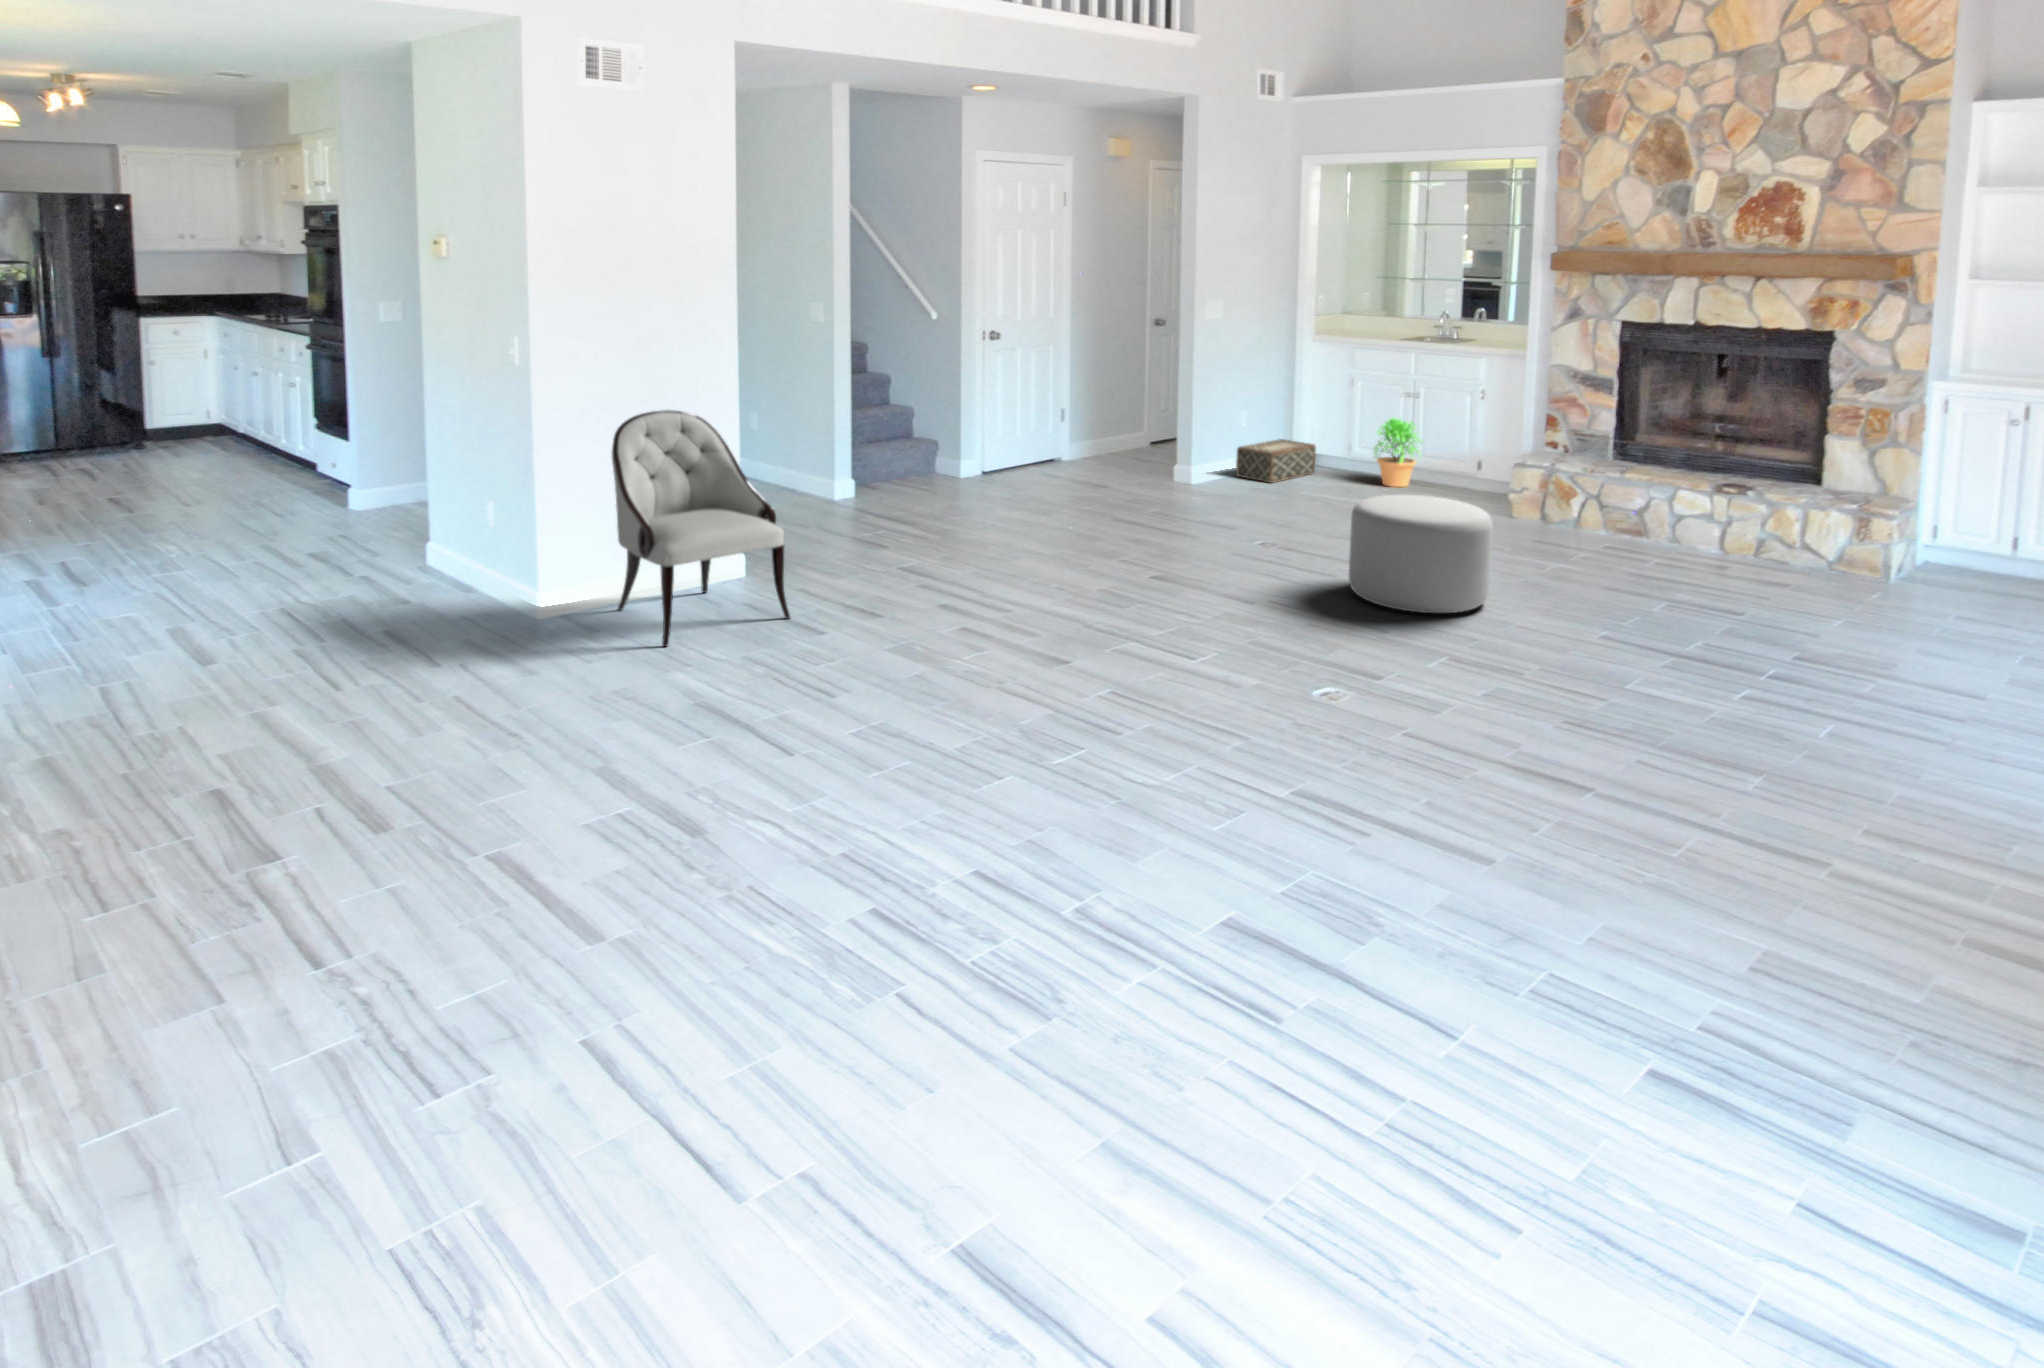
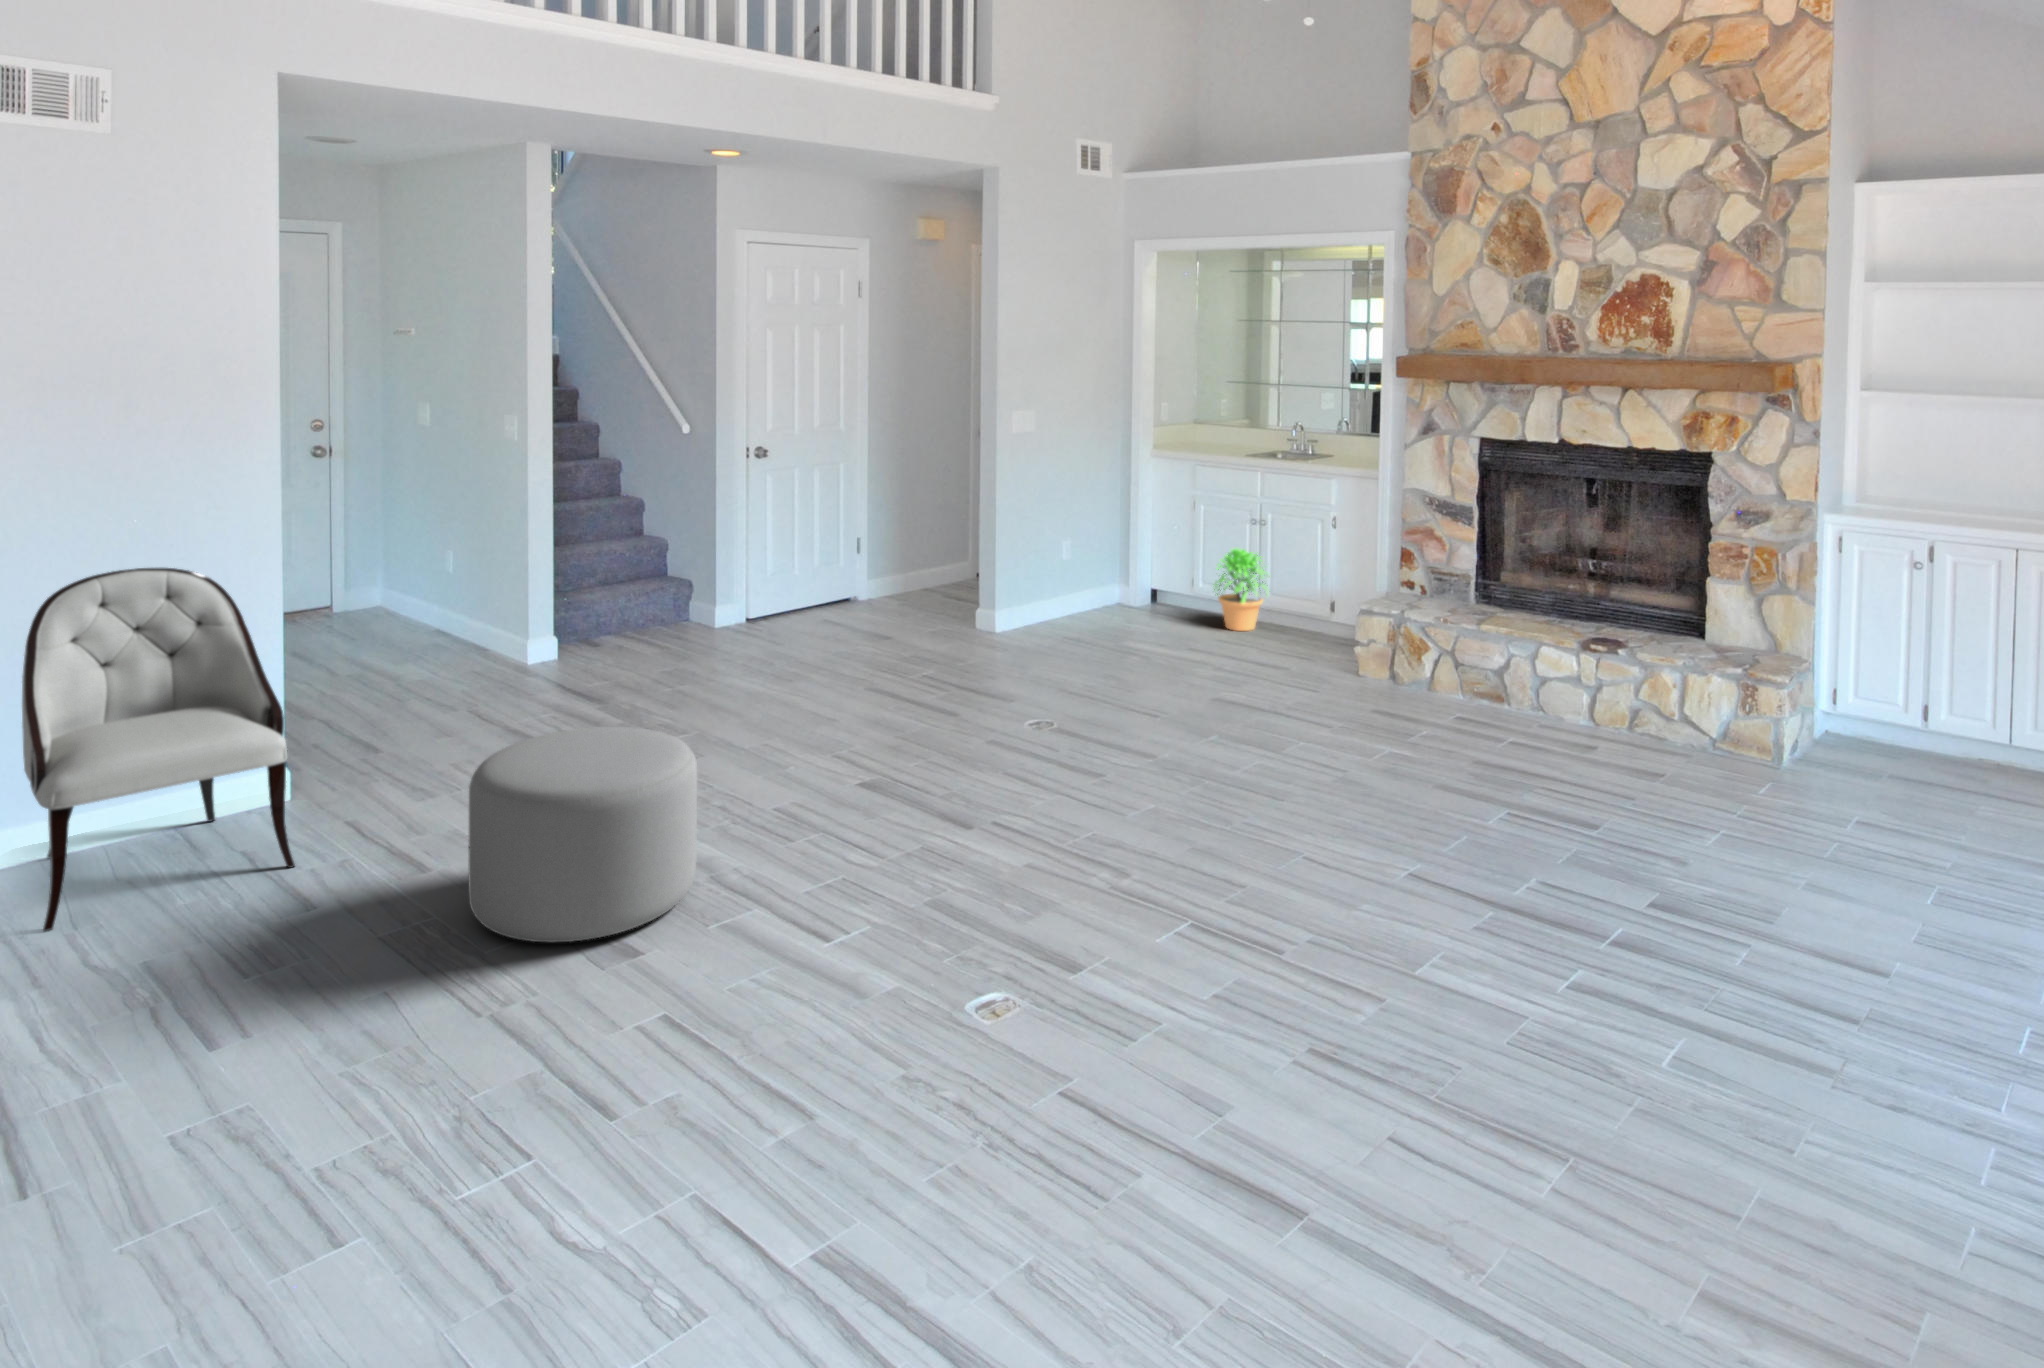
woven basket: present [1236,439,1316,483] -> none [1058,571,1153,627]
ottoman: present [1349,495,1493,613] -> present [469,727,697,942]

